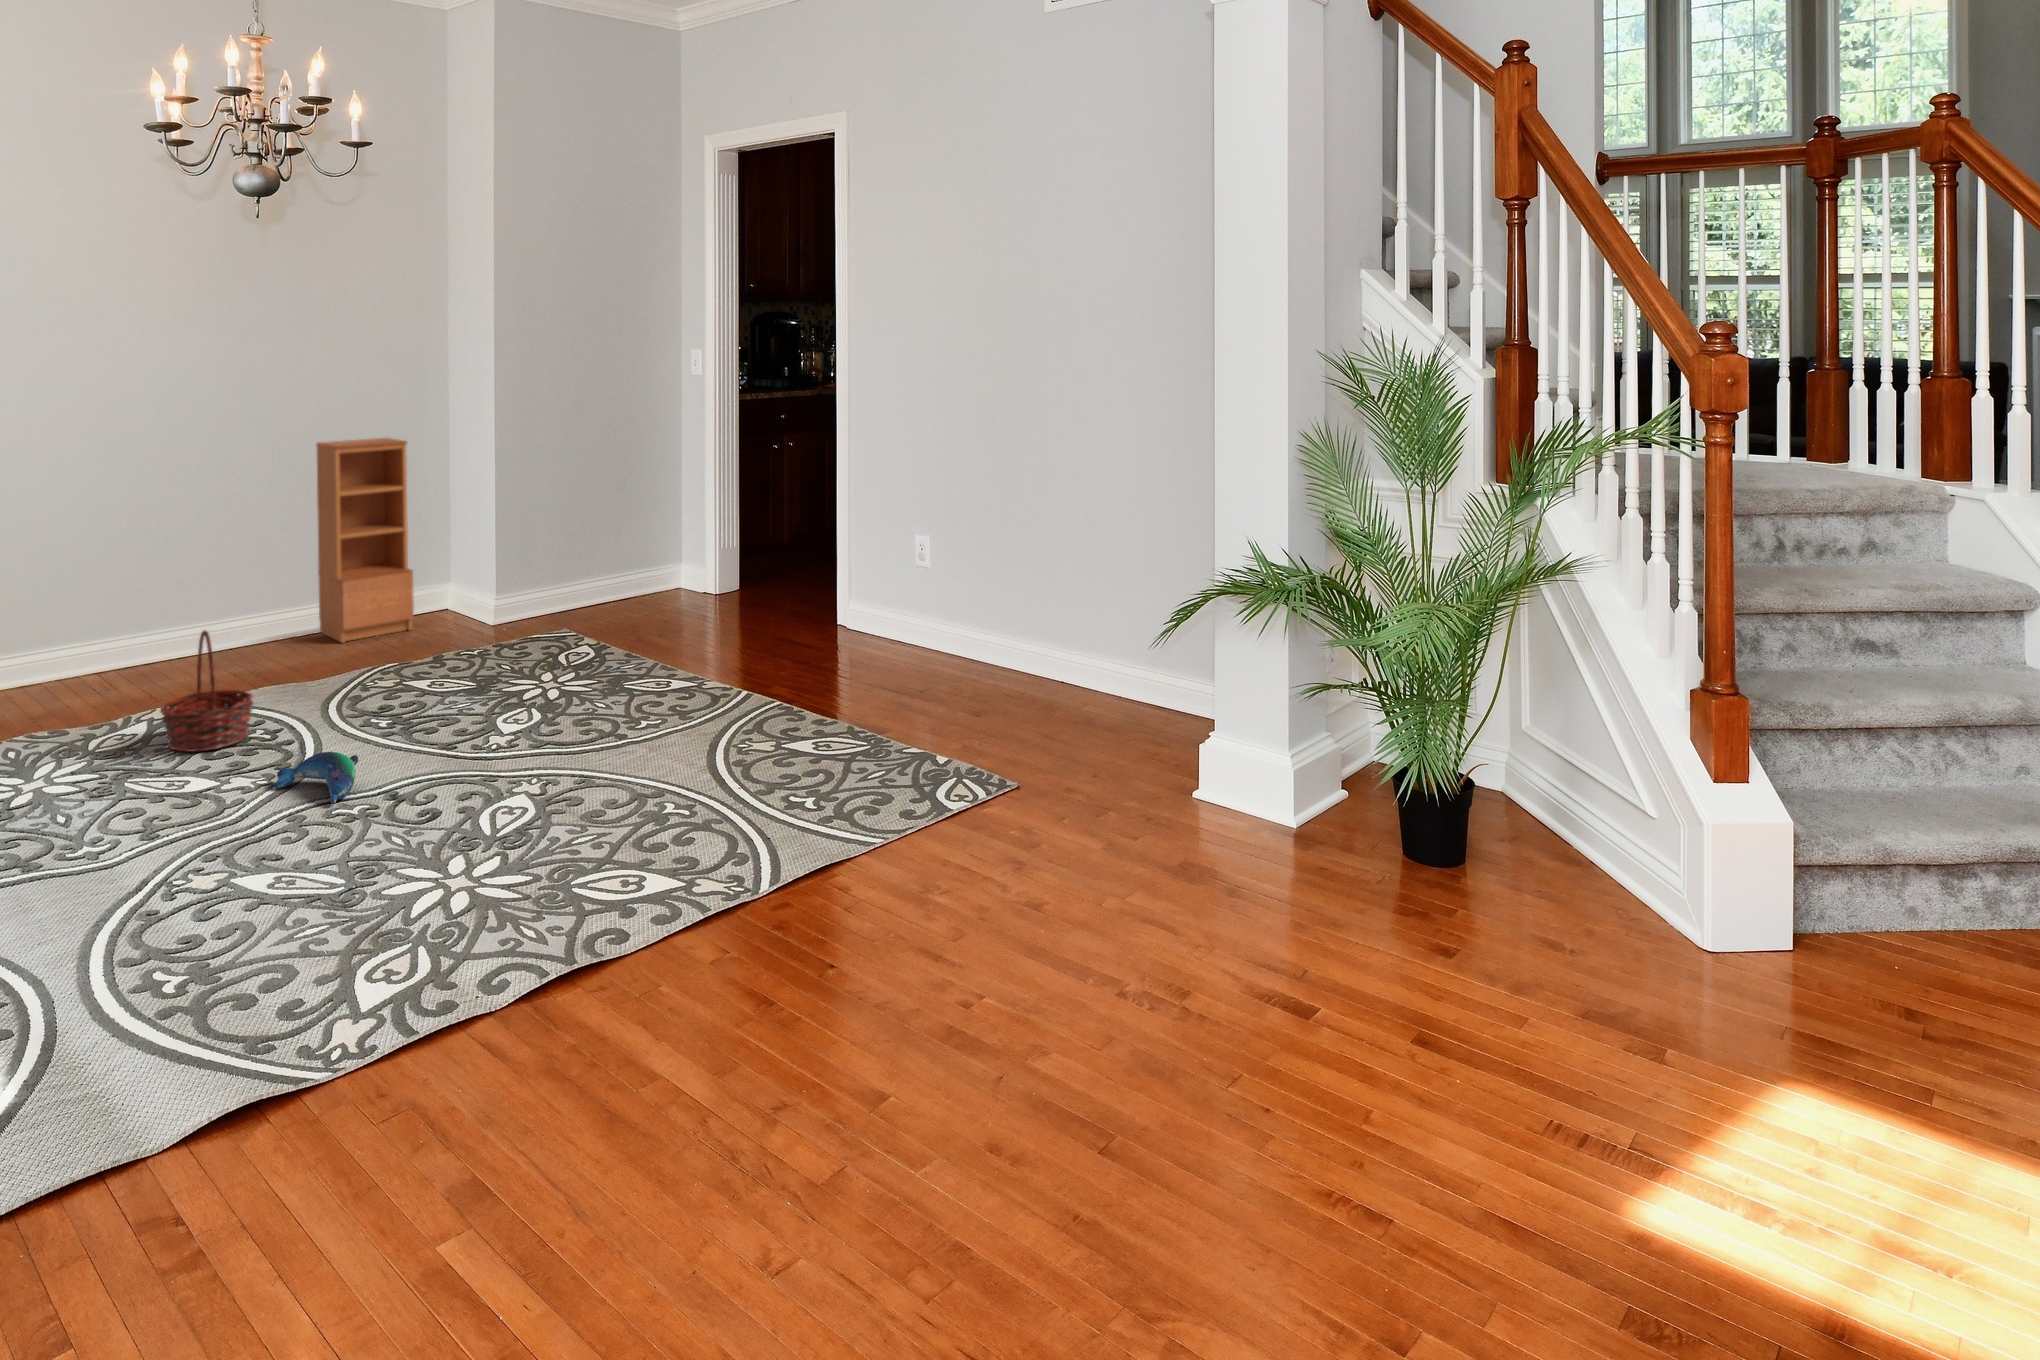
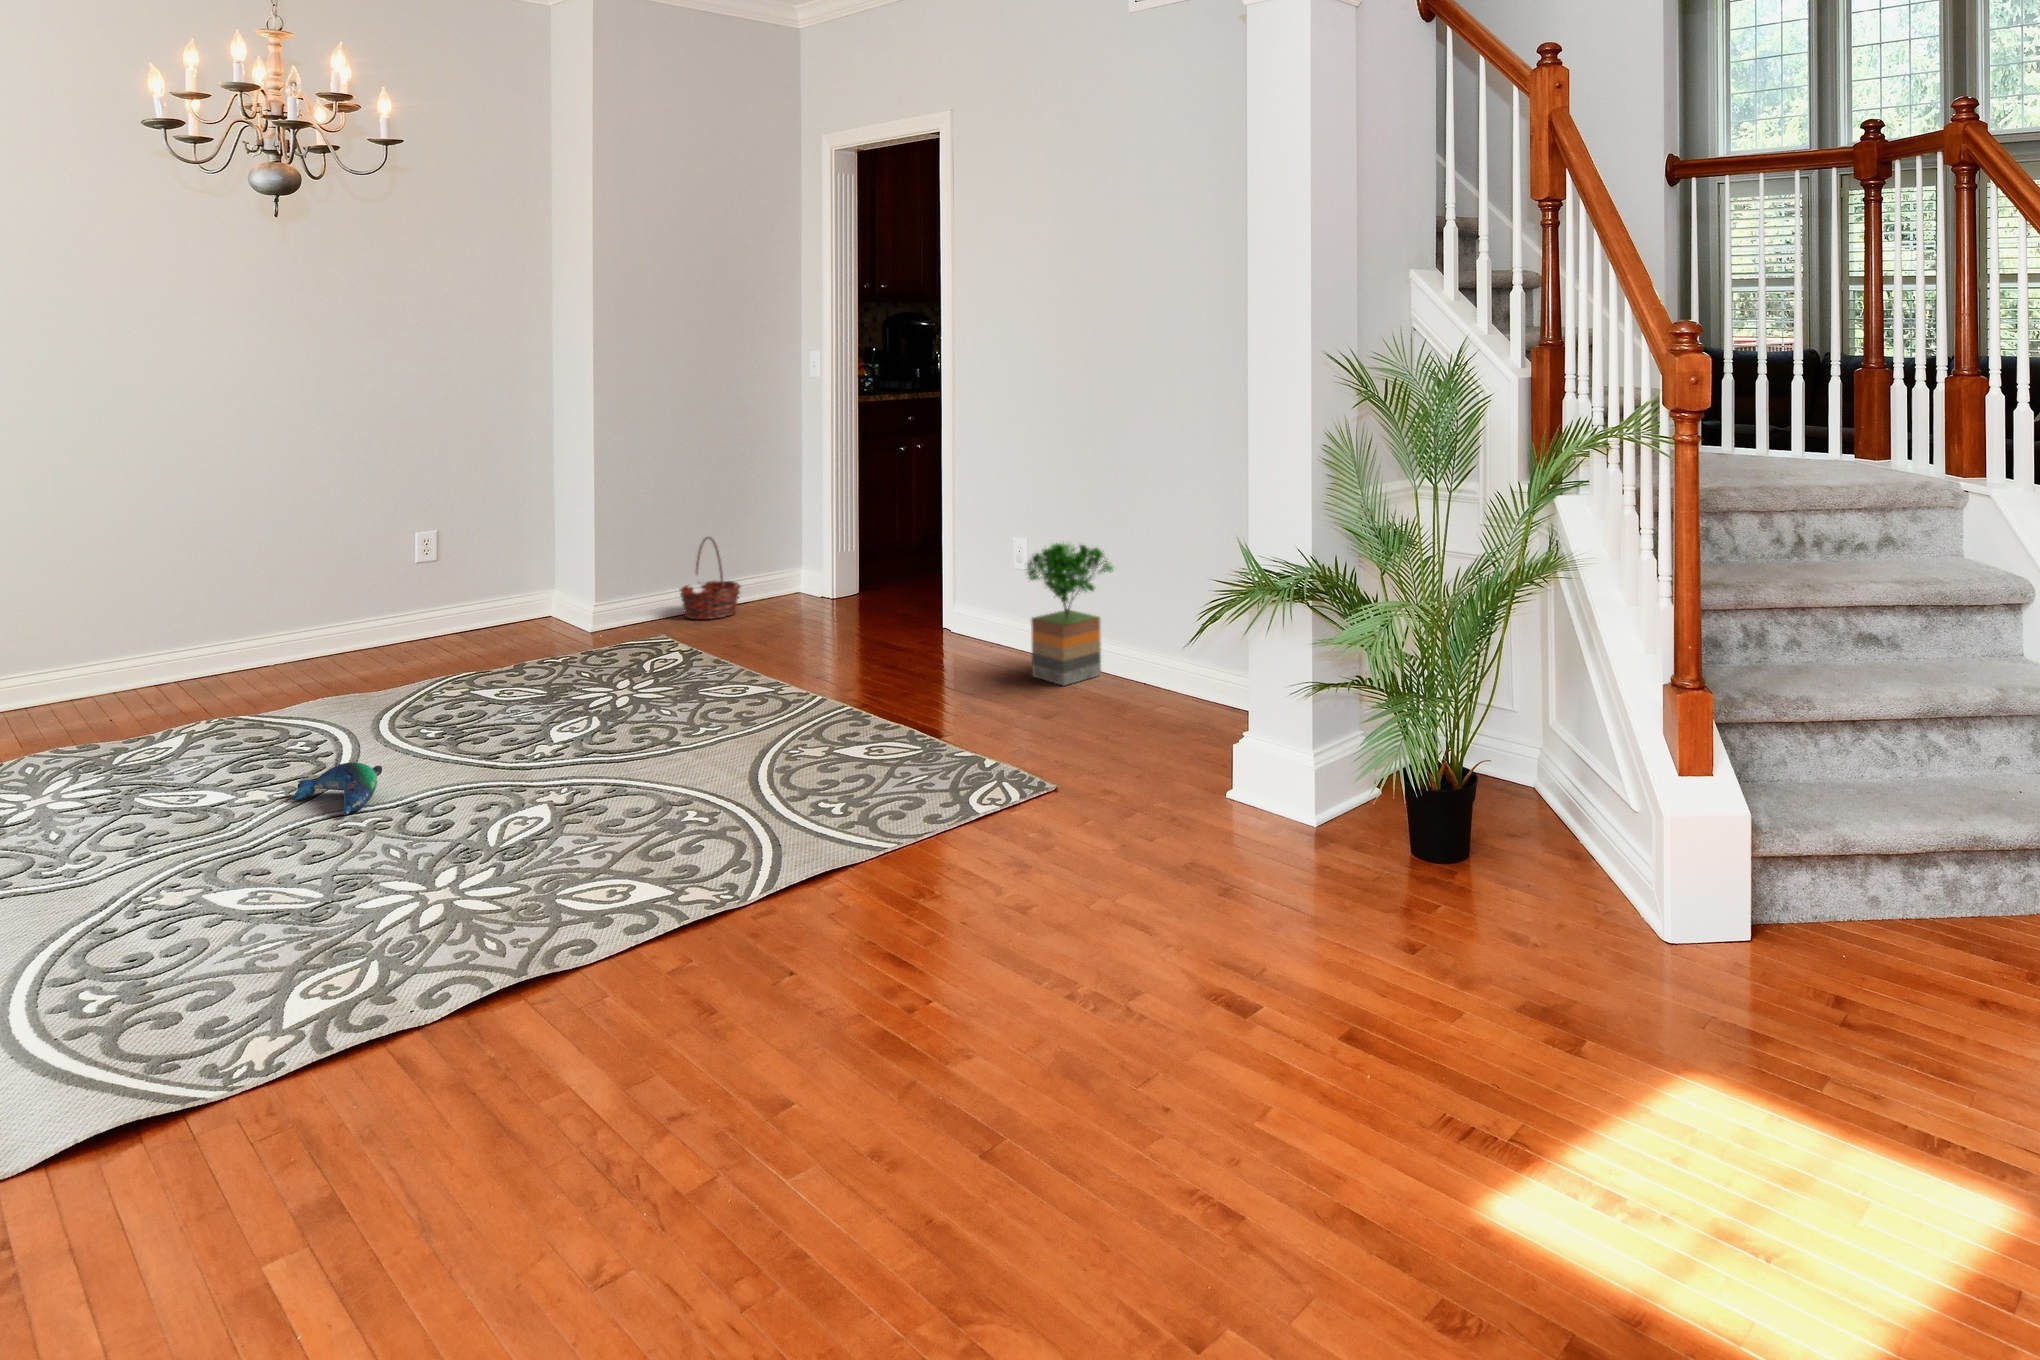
bookcase: present [316,438,414,642] -> none [409,444,510,652]
potted tree: none [942,538,1032,683] -> present [1027,543,1114,686]
basket: present [160,630,254,752] -> present [680,537,741,619]

